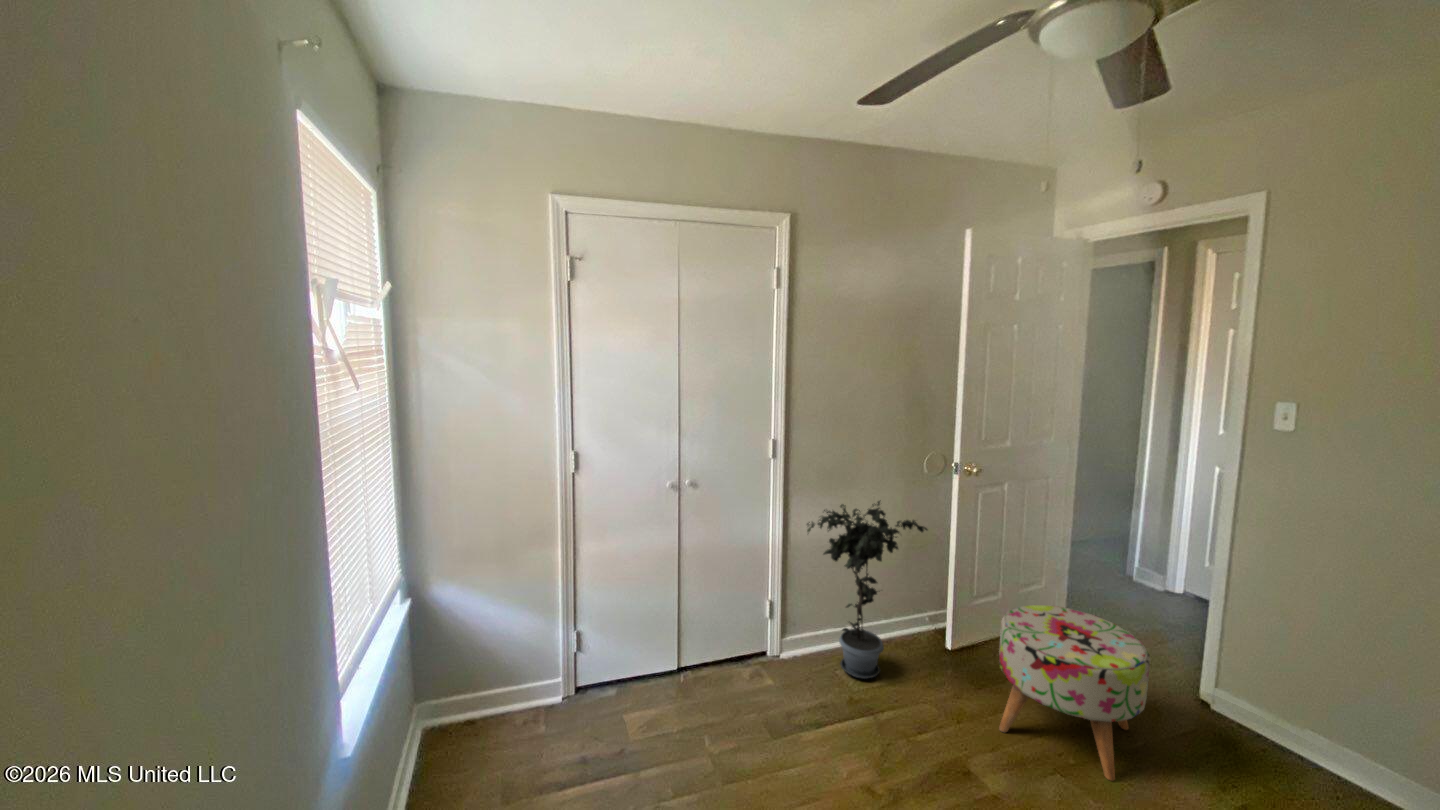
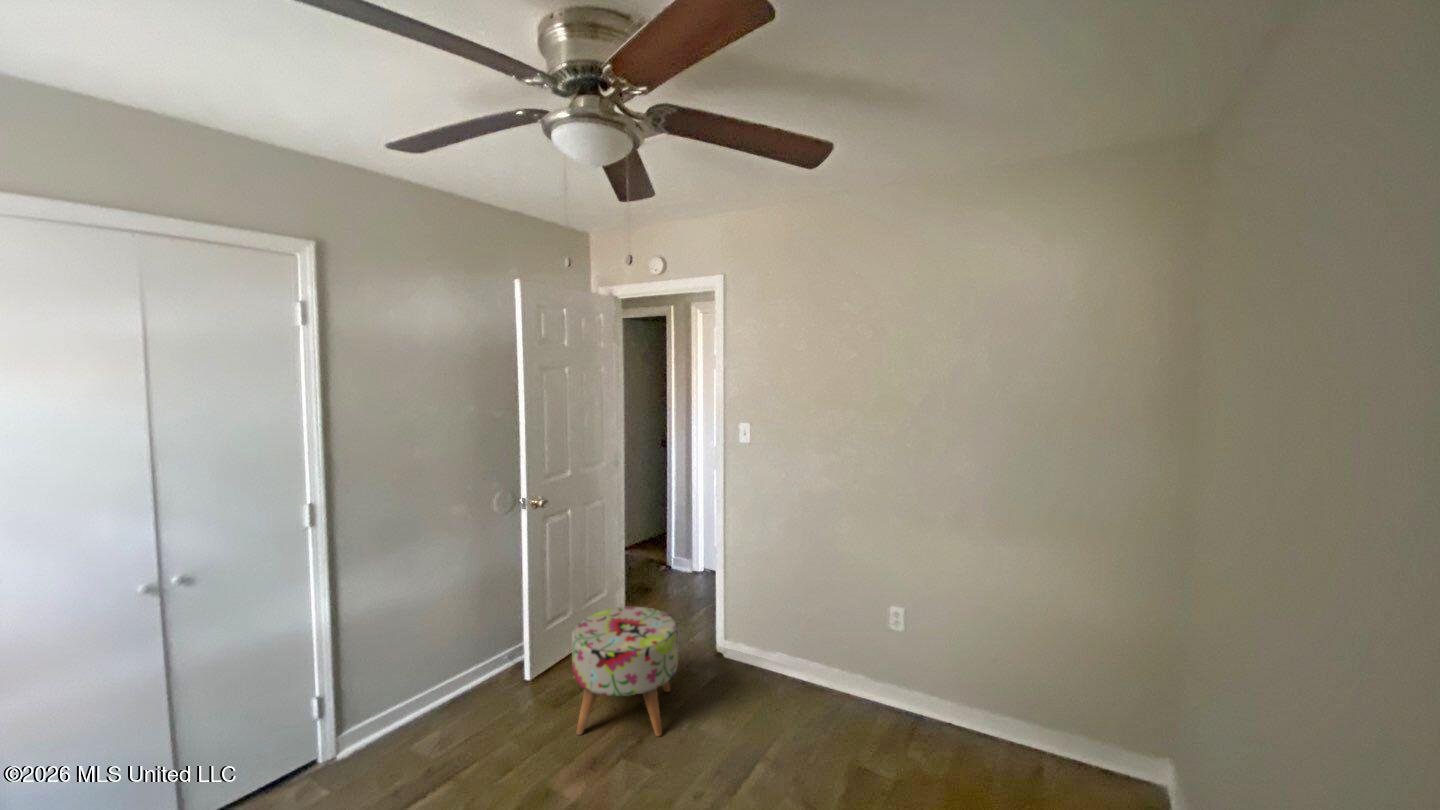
potted plant: present [807,501,927,679] -> none [362,548,501,745]

